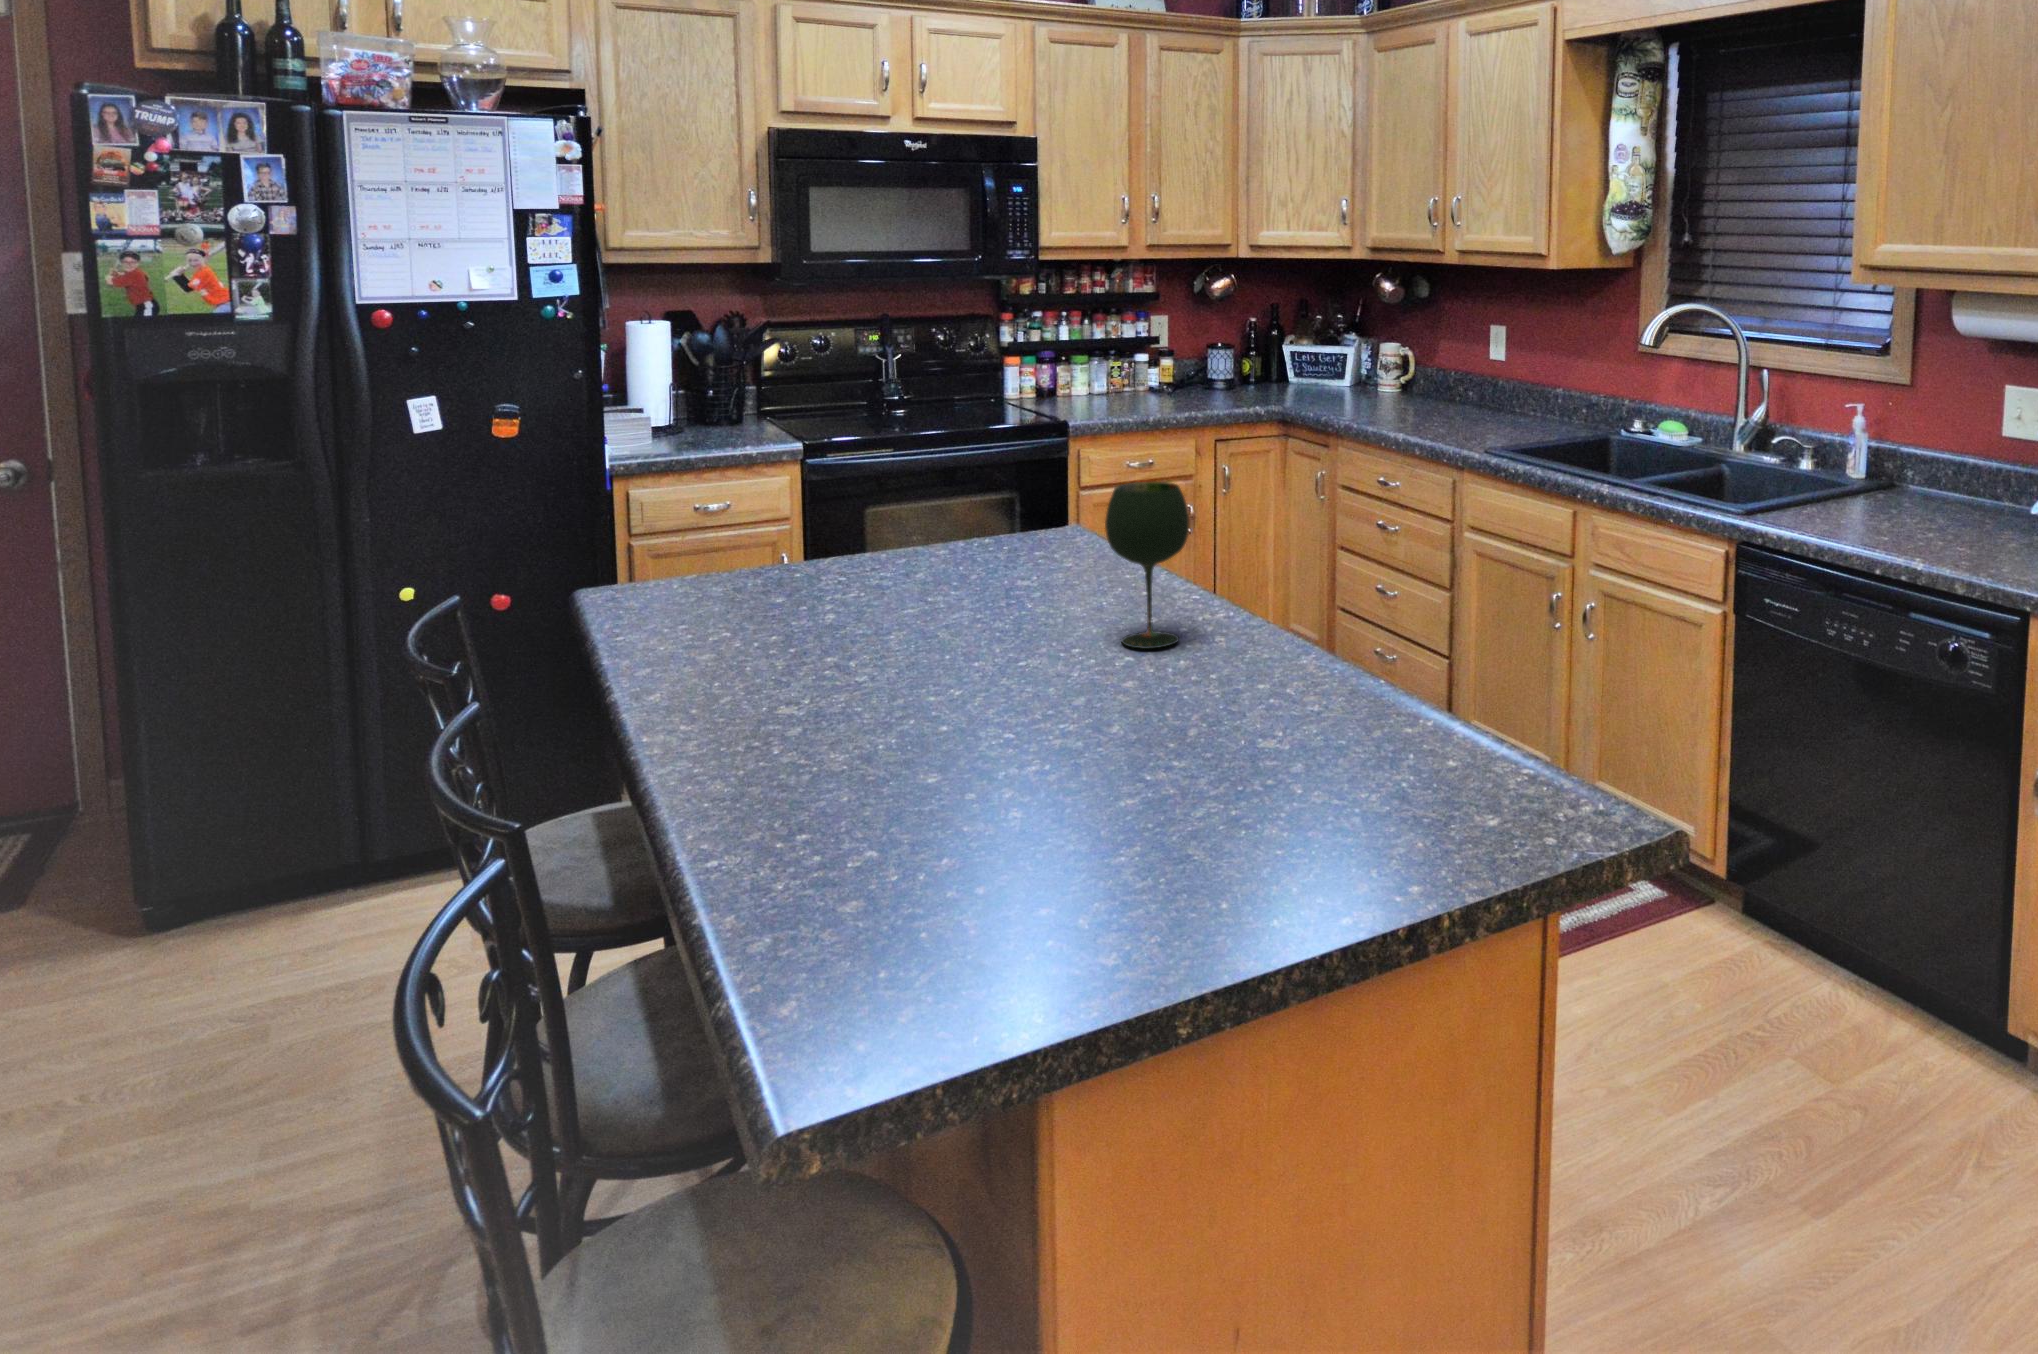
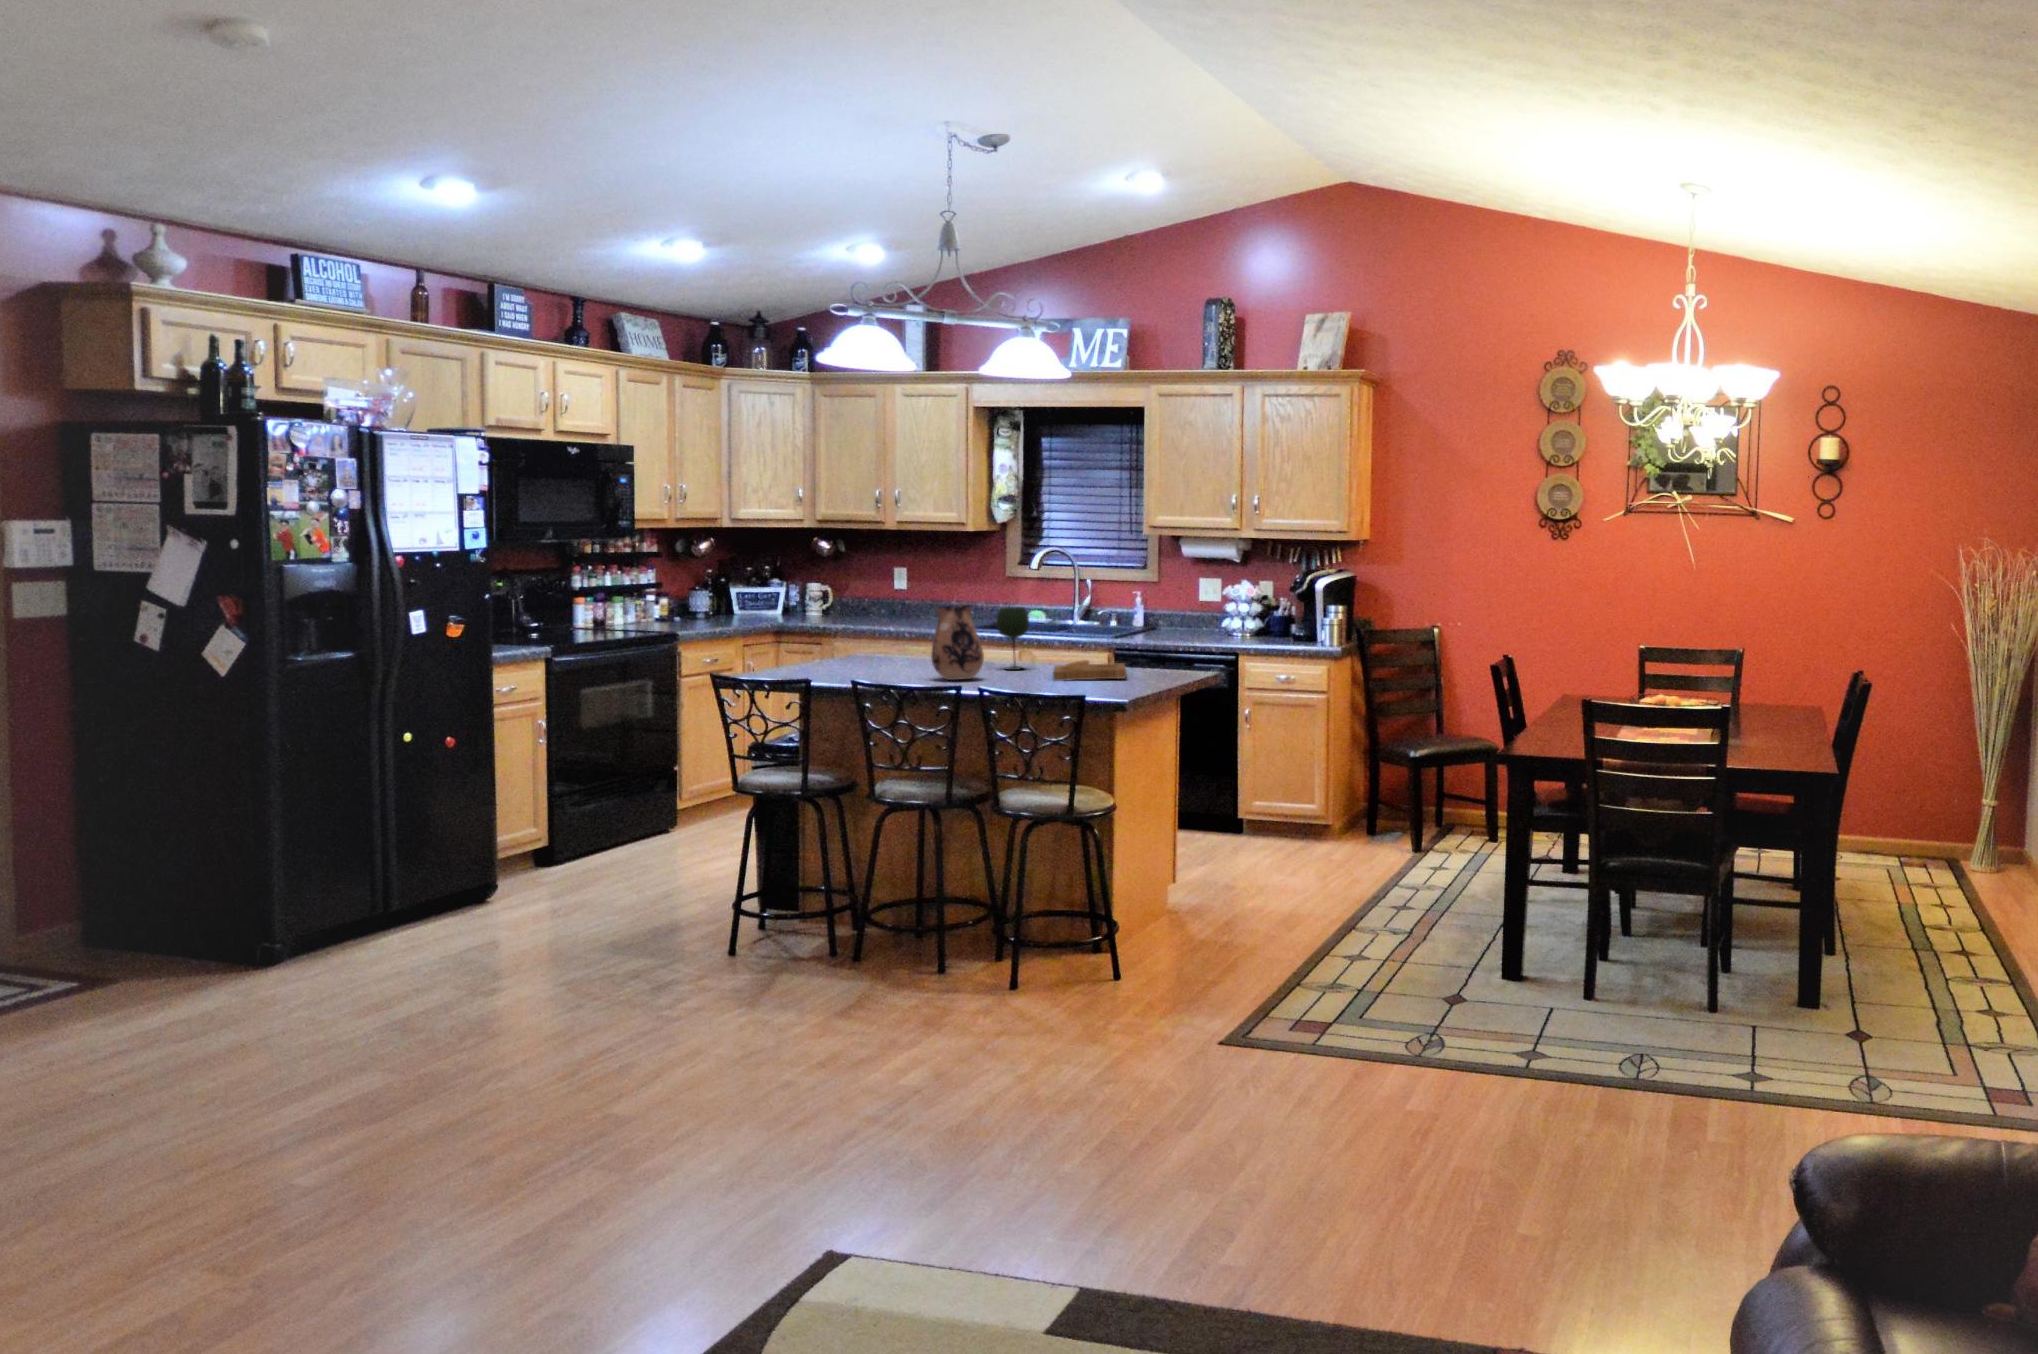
ceramic pitcher: none [784,479,928,694] -> present [931,604,984,680]
tray: none [1014,671,1327,808] -> present [1053,660,1127,681]

